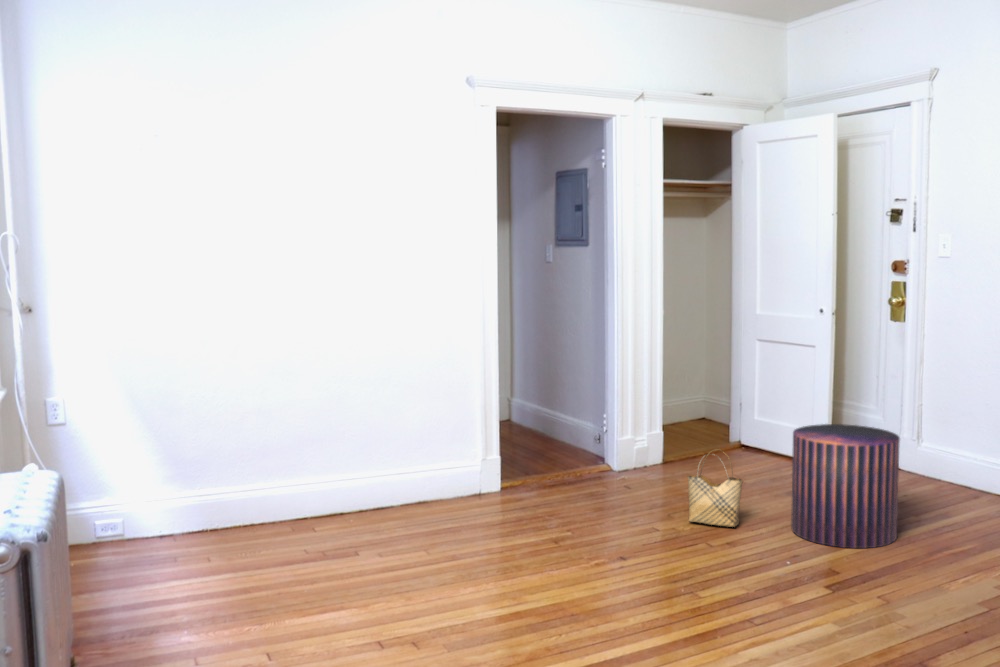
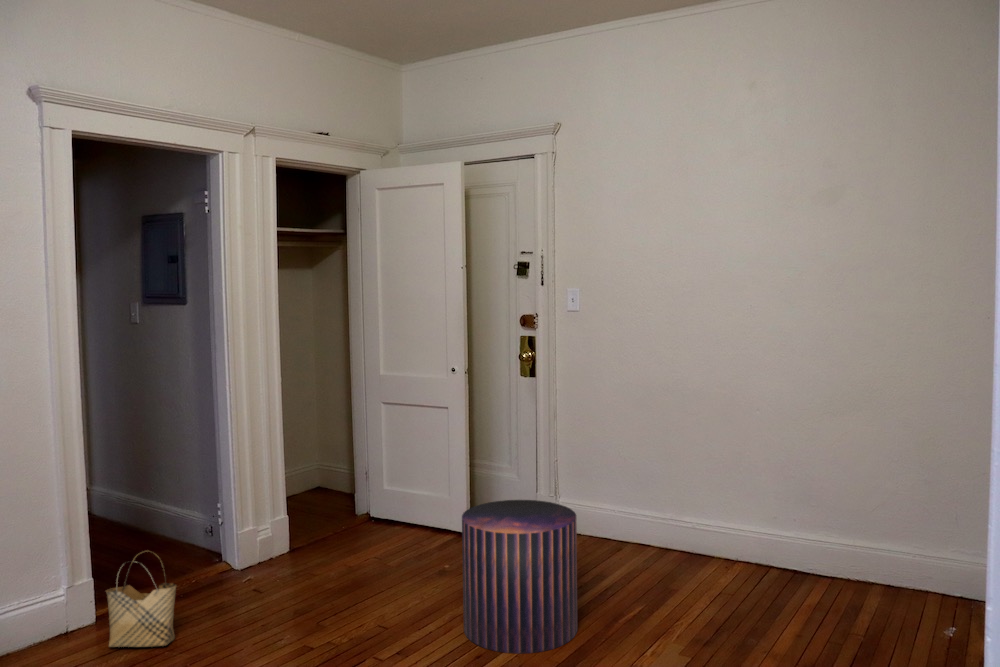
woven basket: present [687,449,743,527] -> present [106,551,177,647]

